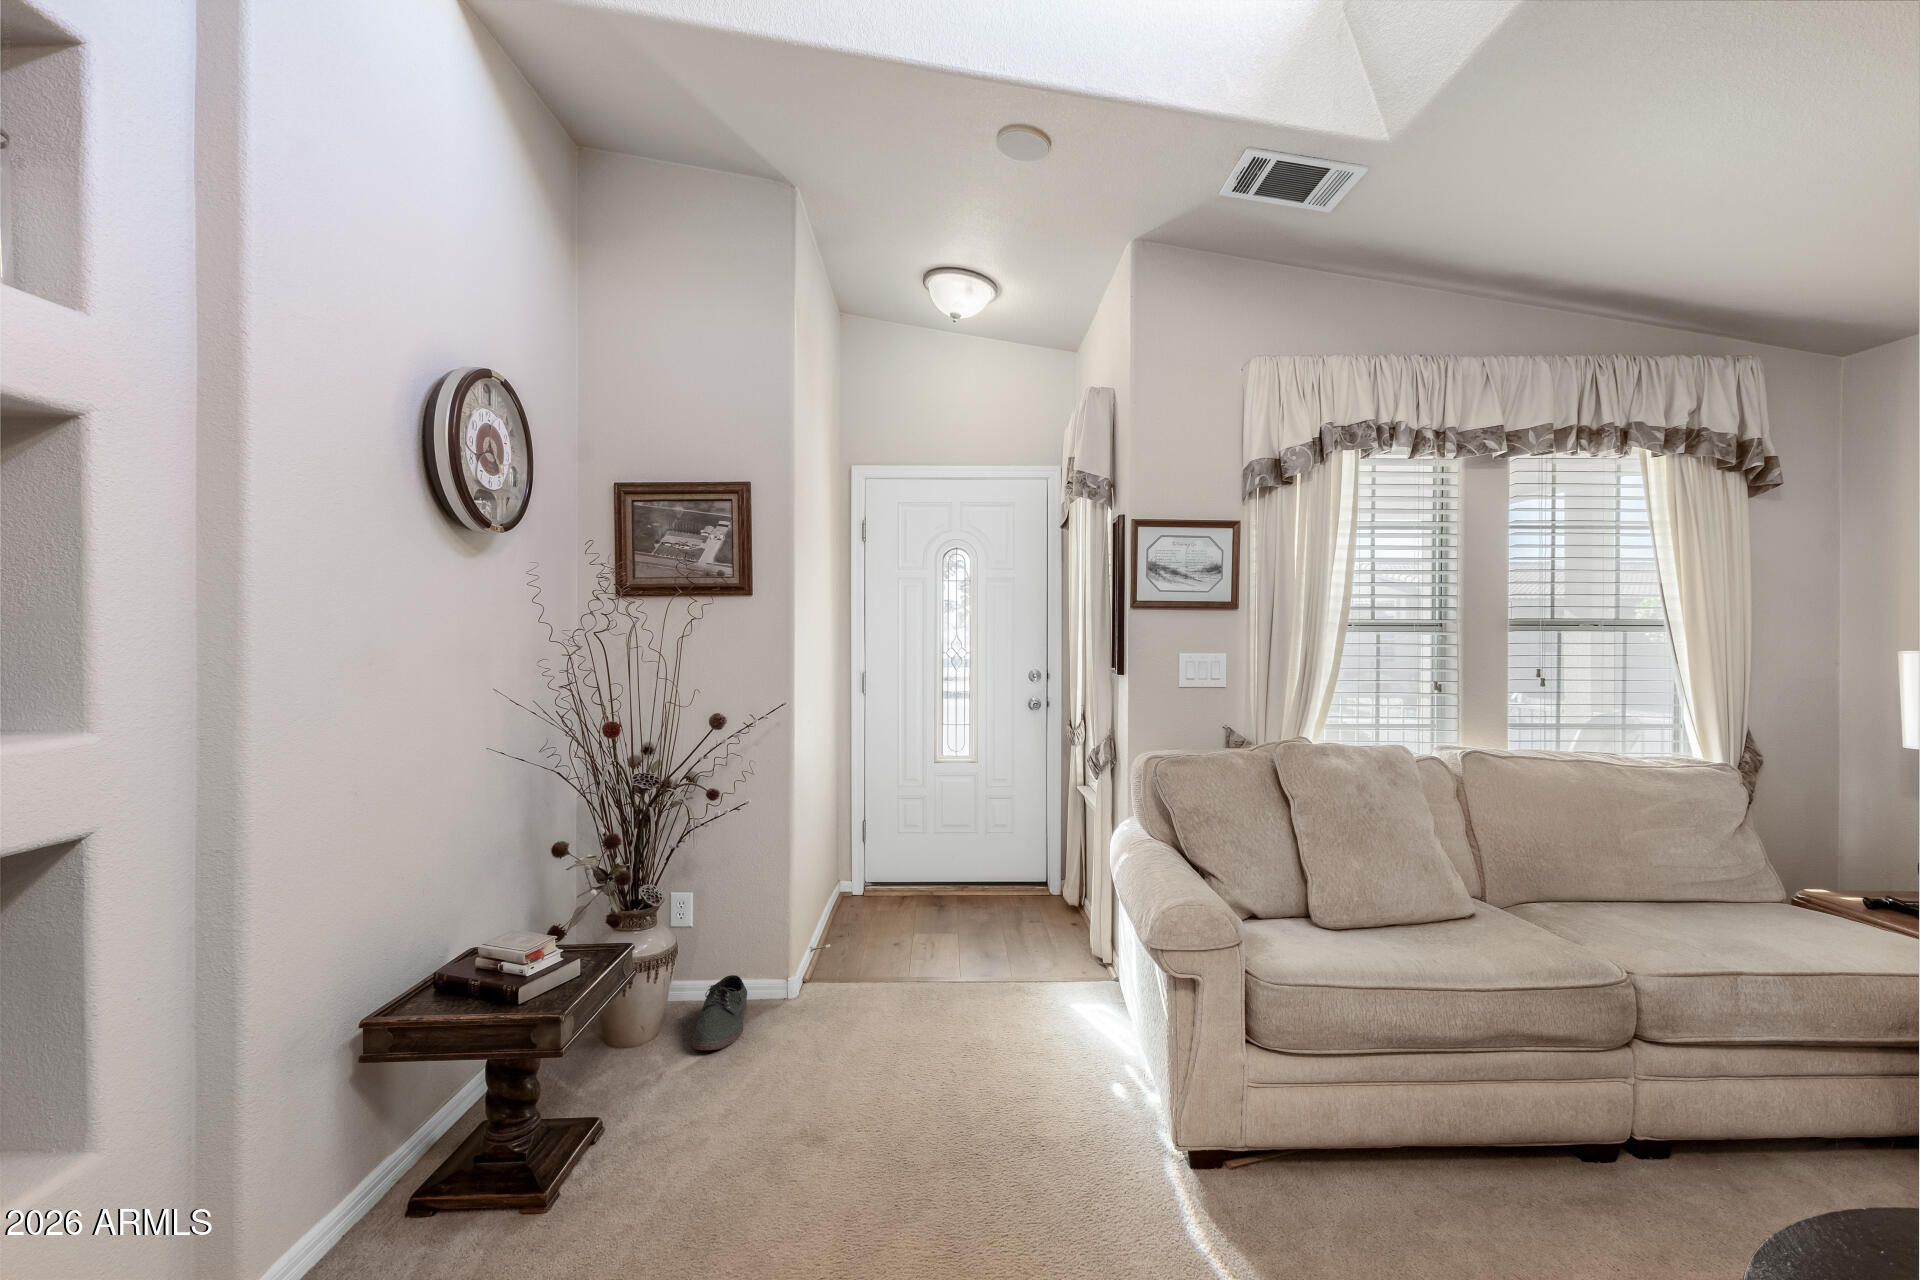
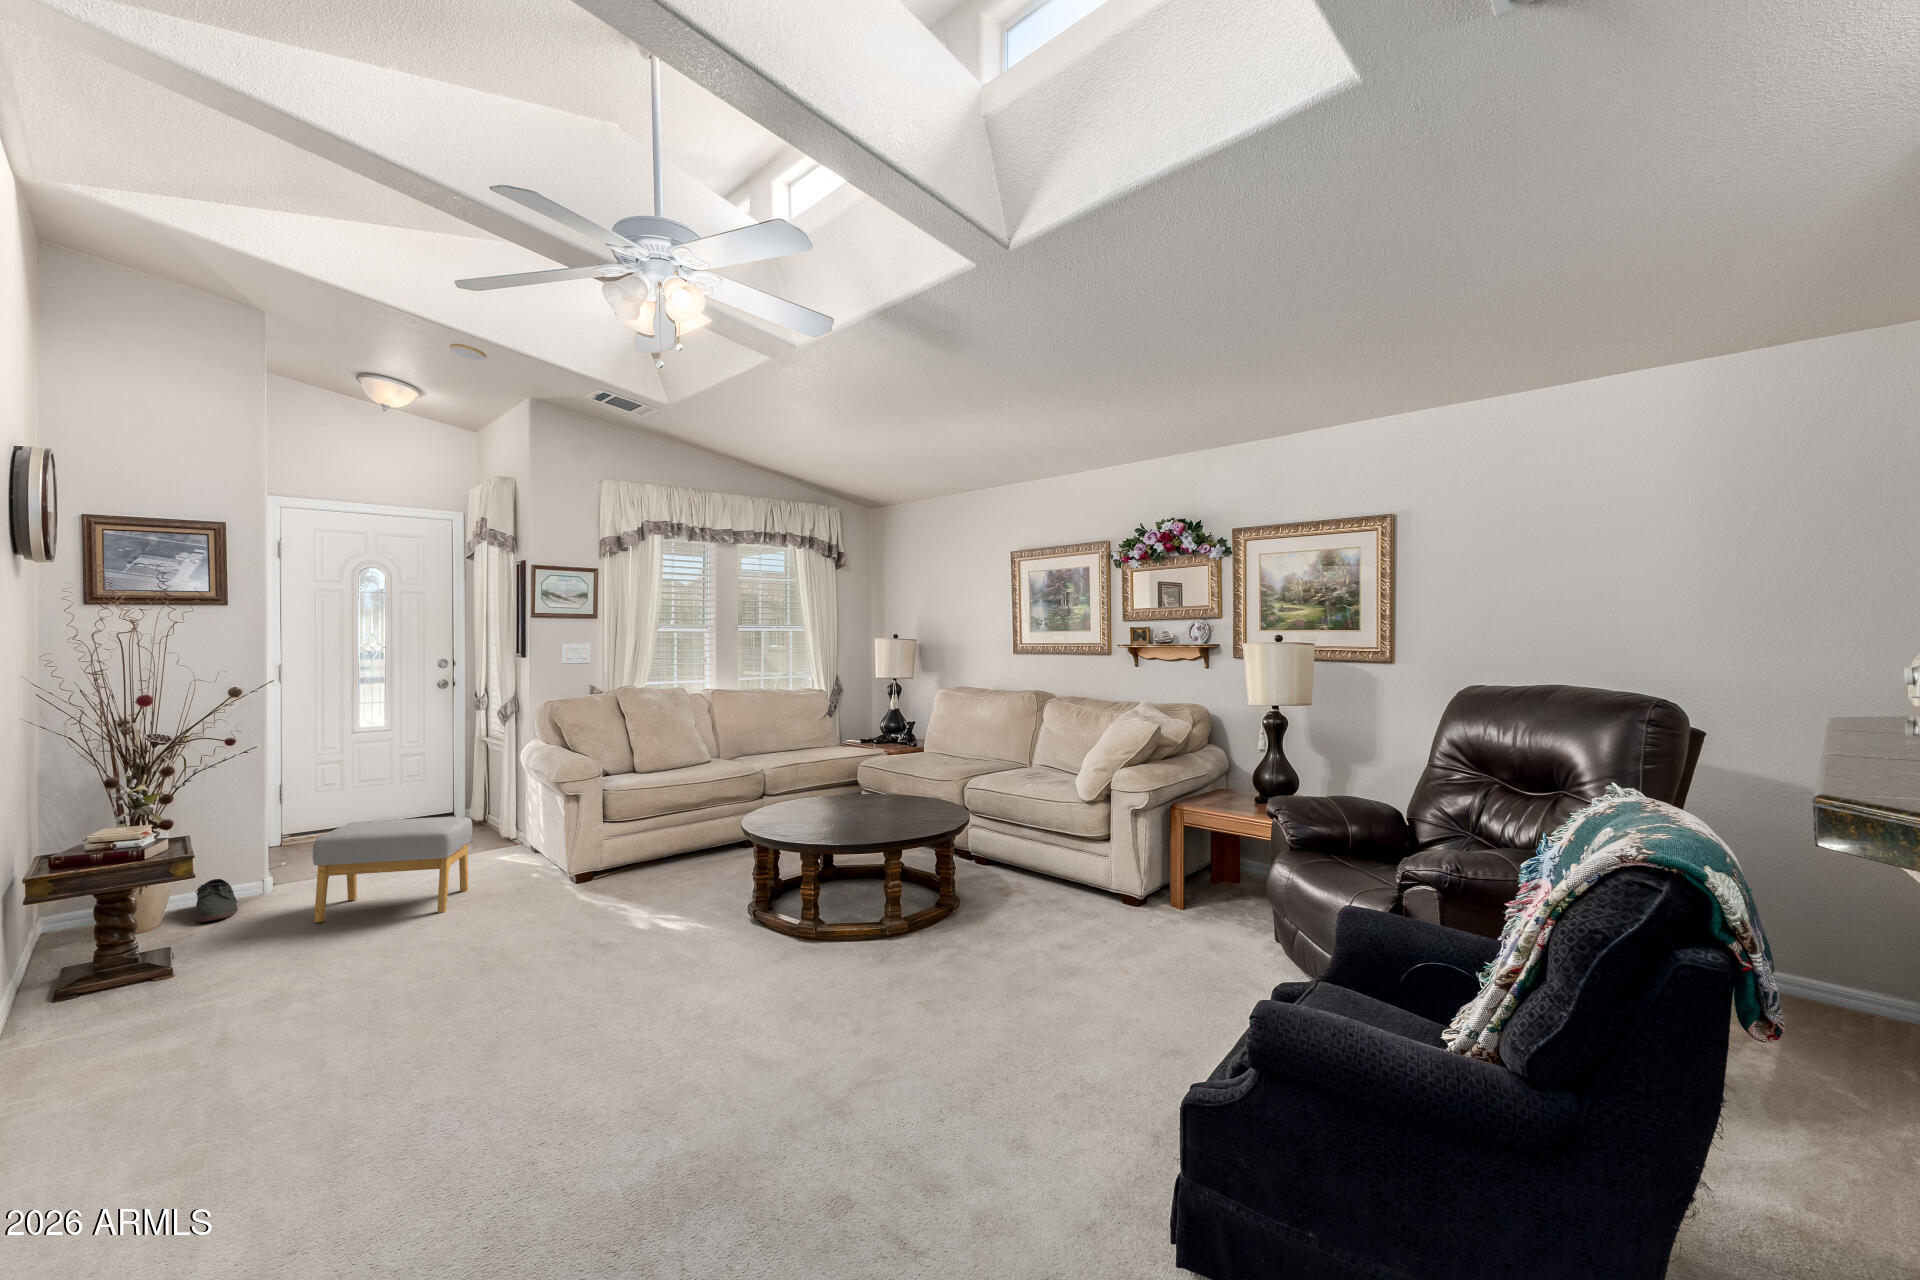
footstool: none [793,938,1019,1155] -> present [313,817,472,922]

